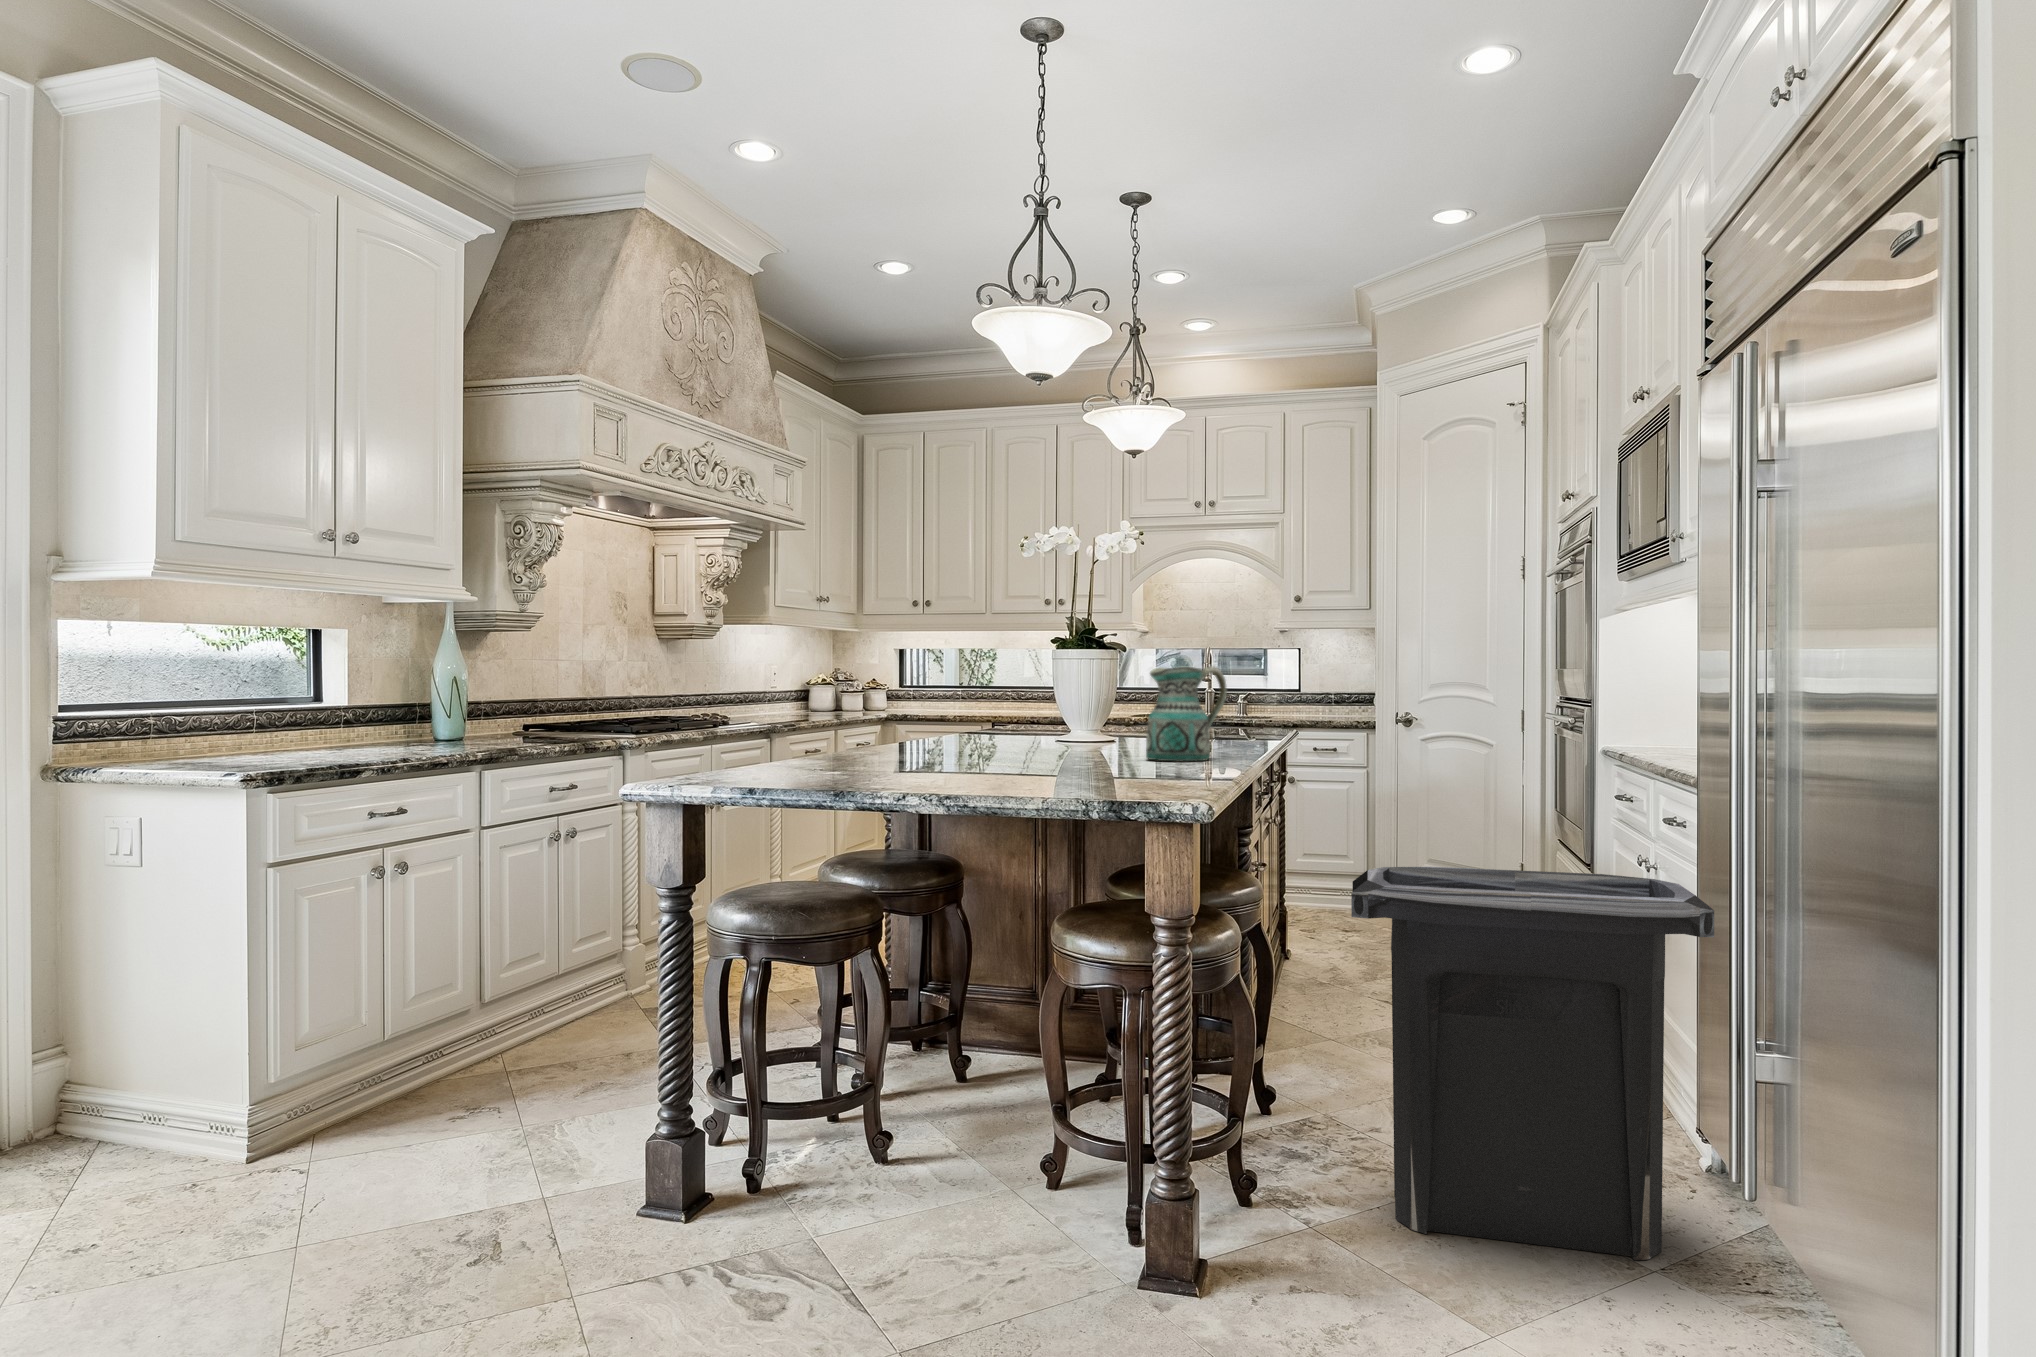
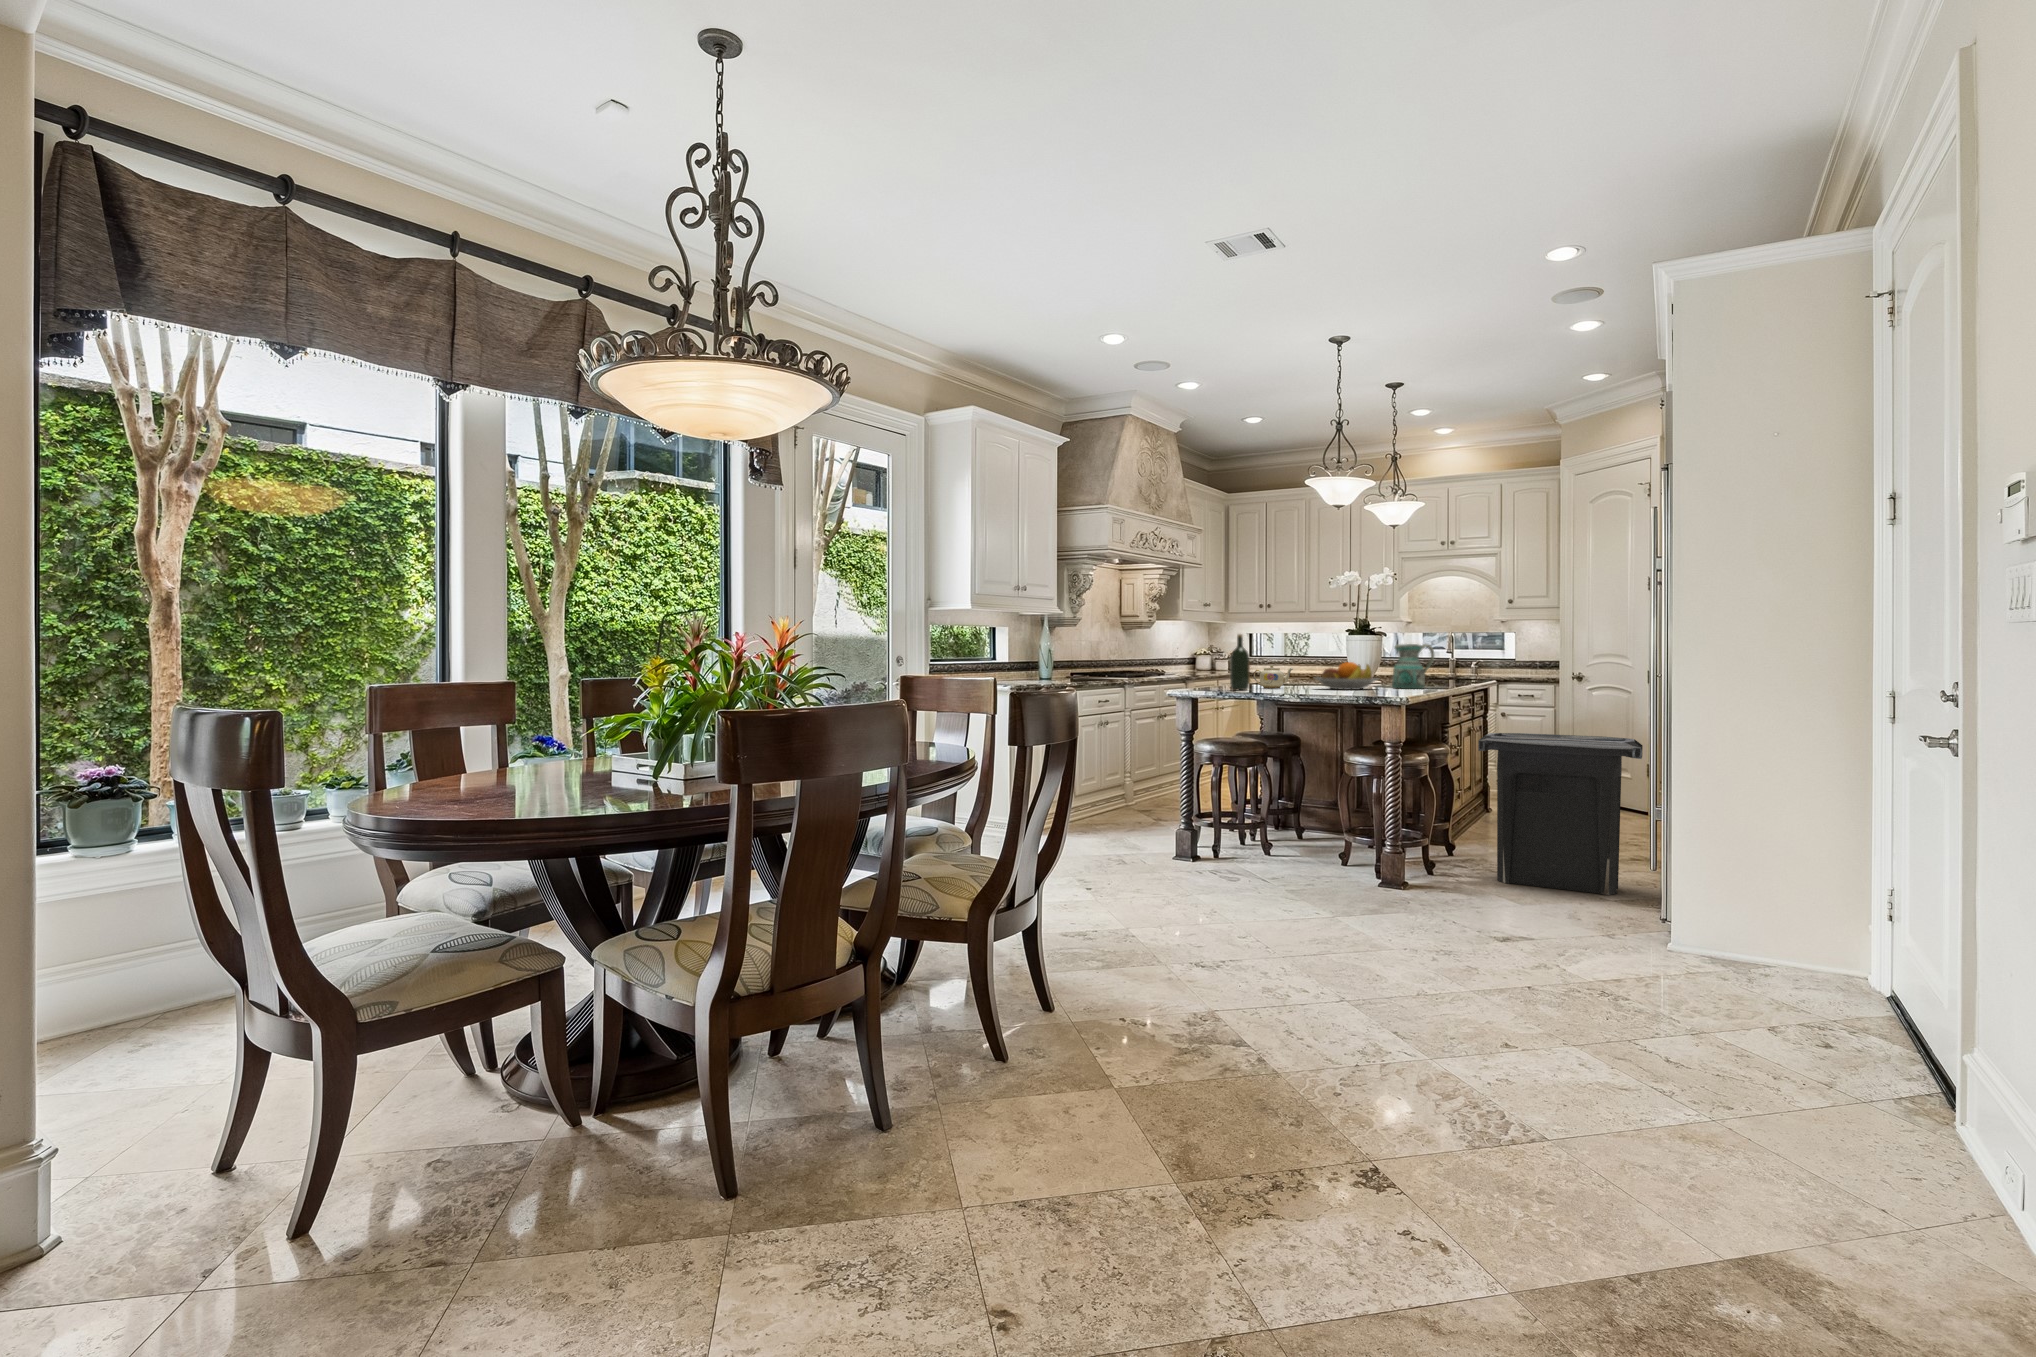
wine bottle: none [792,643,838,777] -> present [1230,634,1250,690]
fruit bowl: none [985,706,1125,768] -> present [1315,662,1378,690]
teapot: none [859,713,944,765] -> present [1254,665,1293,688]

